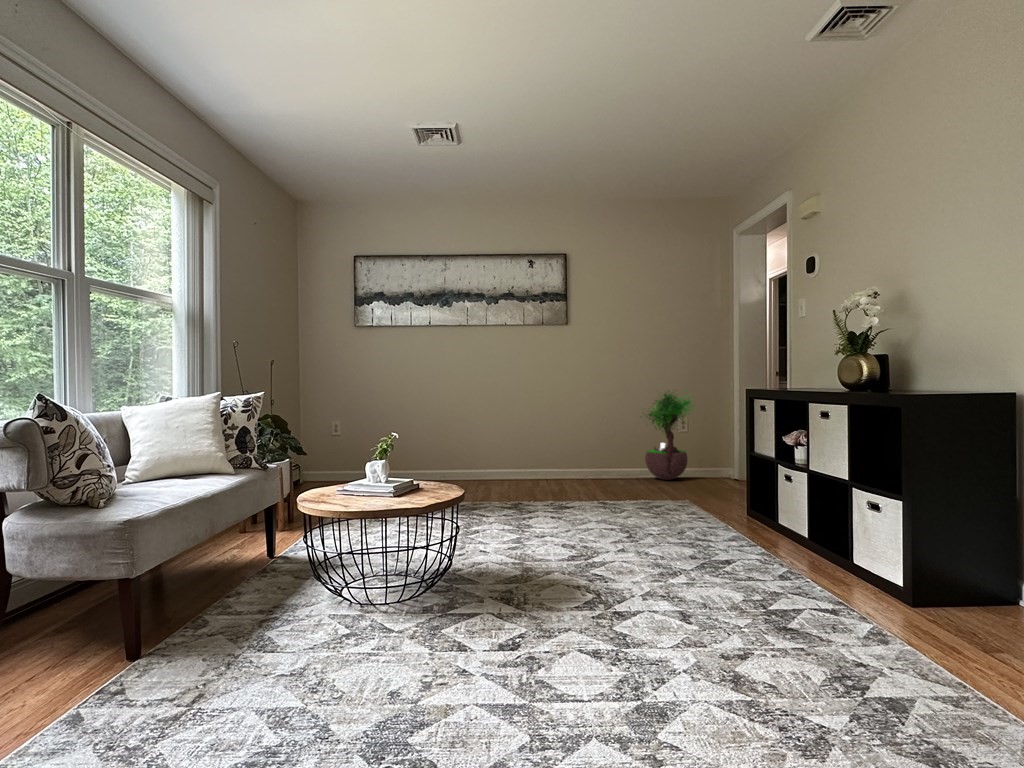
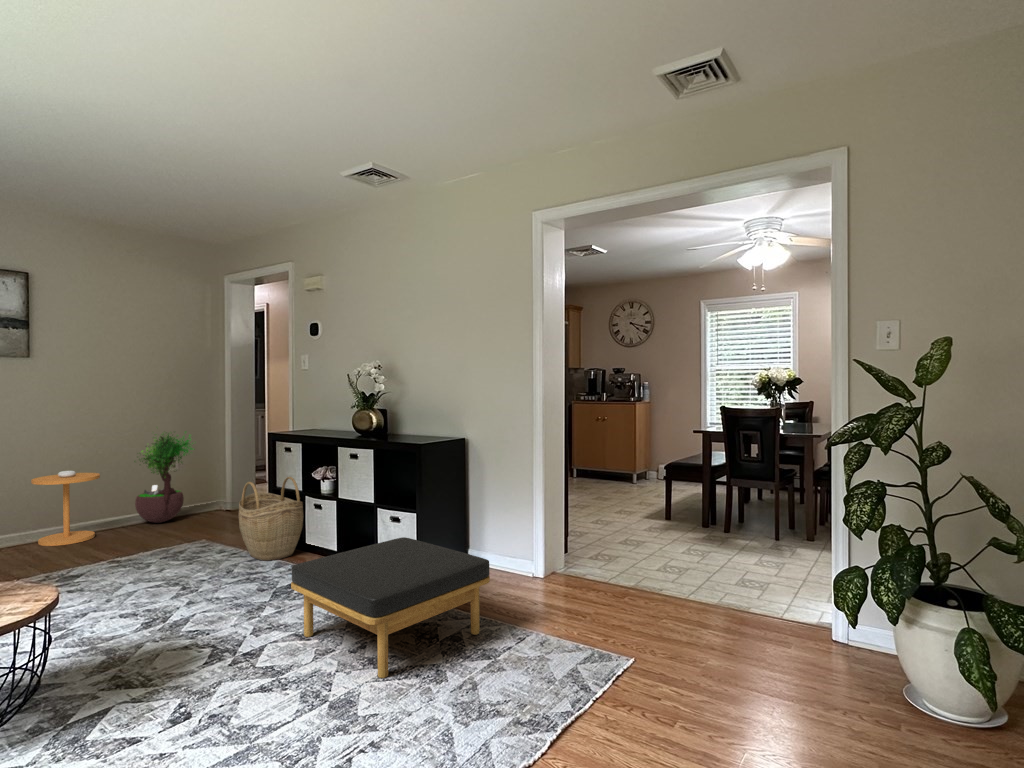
side table: none [564,420,613,484] -> present [31,471,100,546]
woven basket: none [703,439,772,533] -> present [239,477,303,561]
ottoman: none [671,526,978,717] -> present [291,537,490,678]

